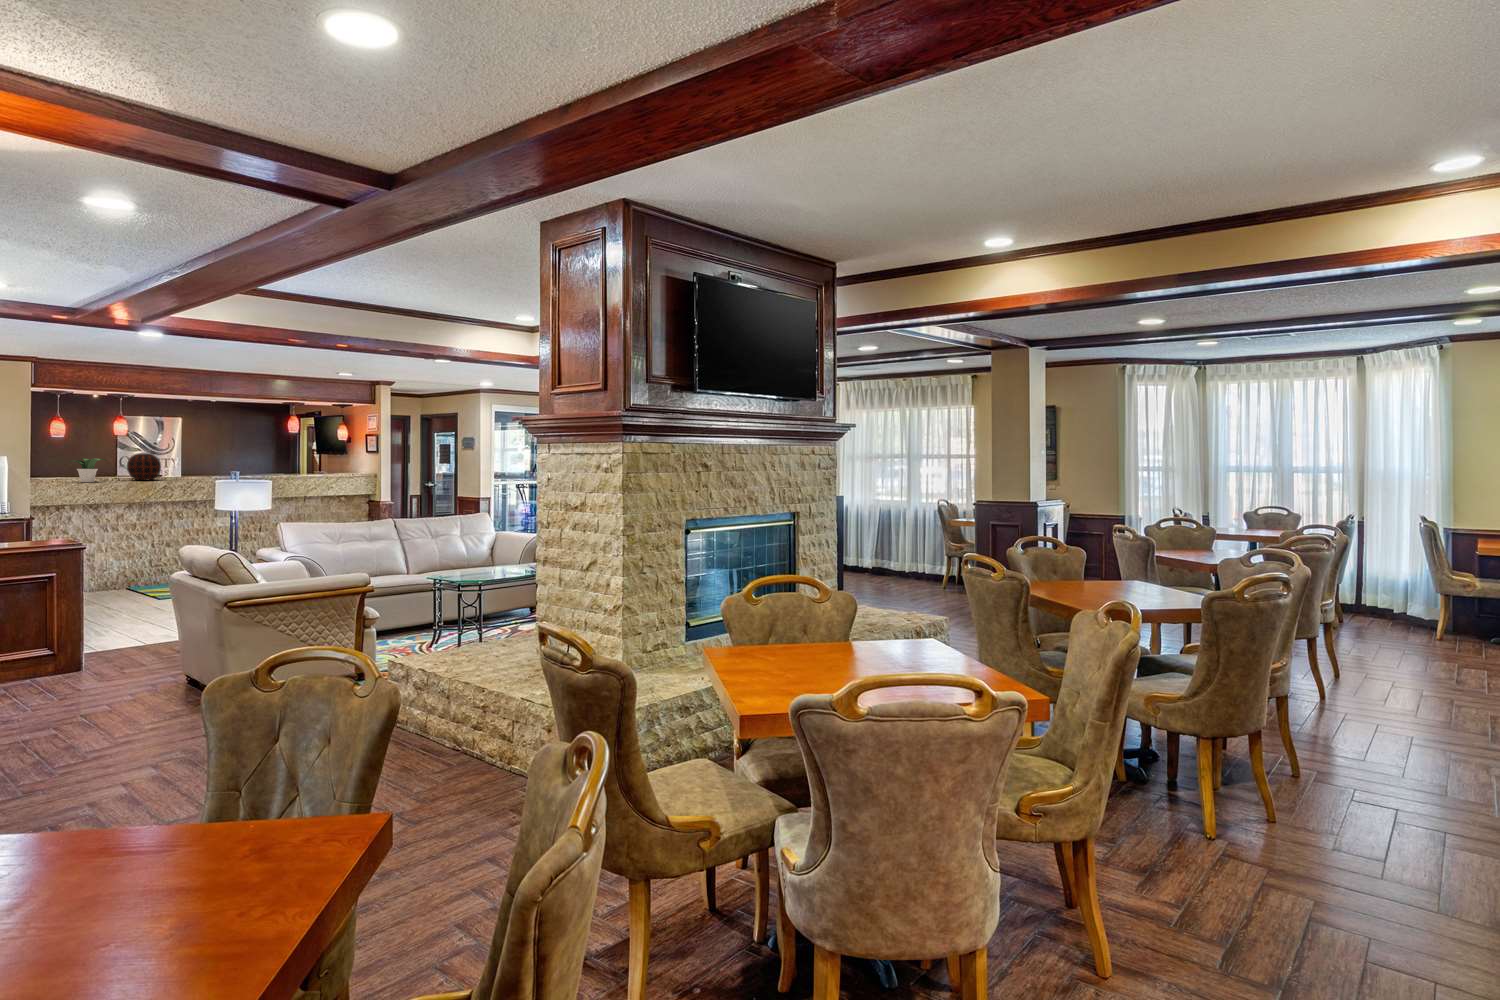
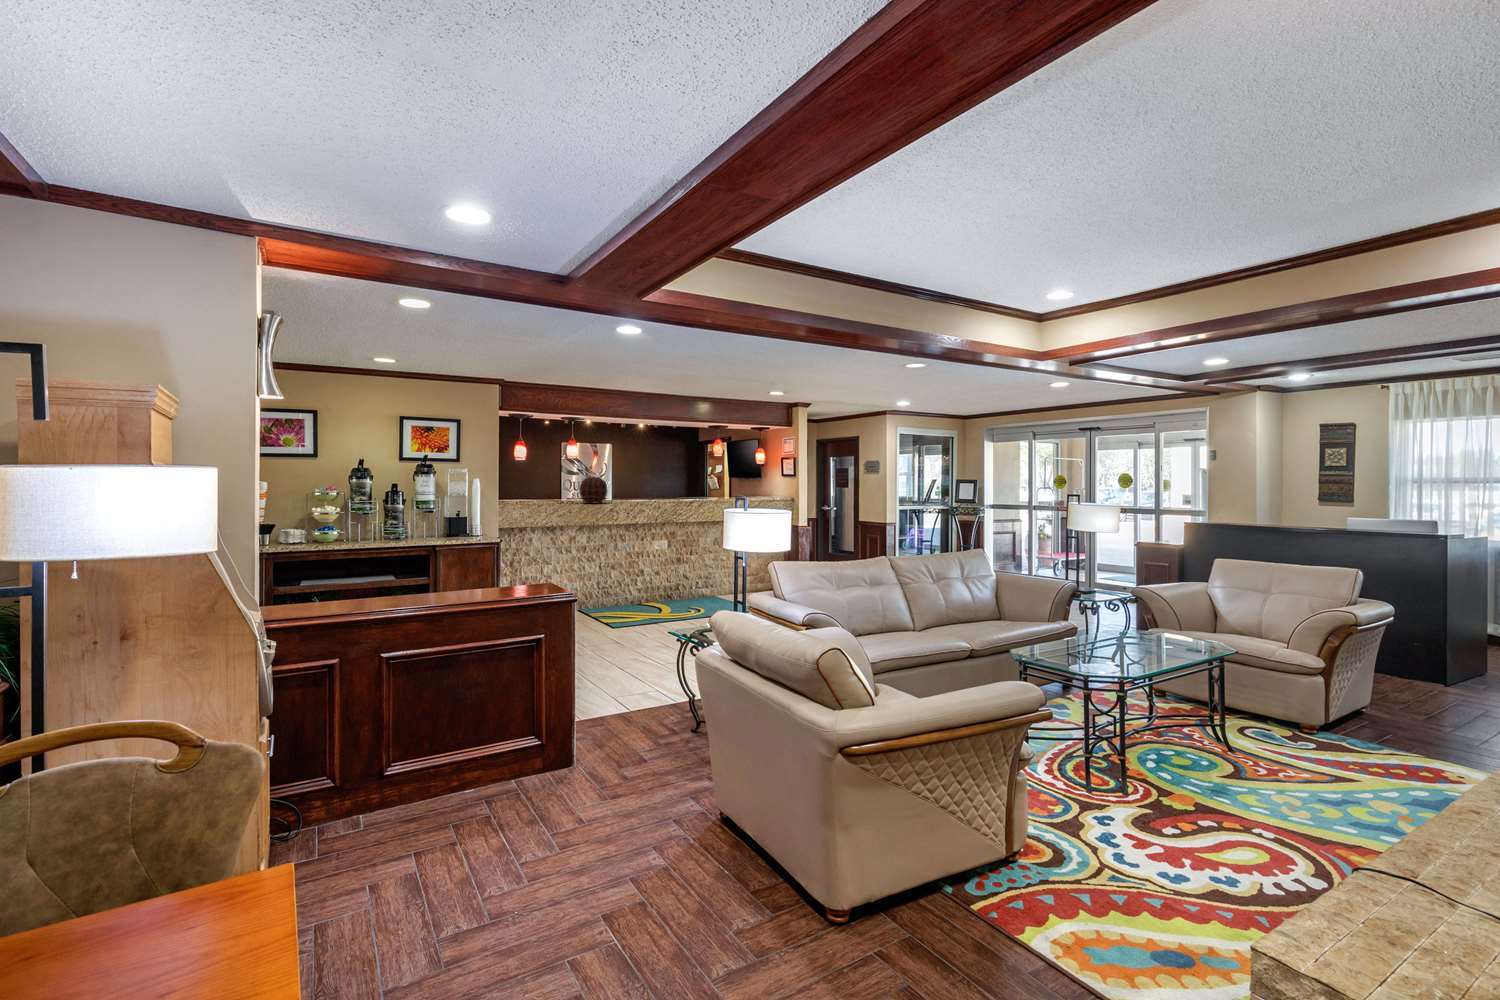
potted plant: present [70,458,105,482] -> none [533,482,564,505]

